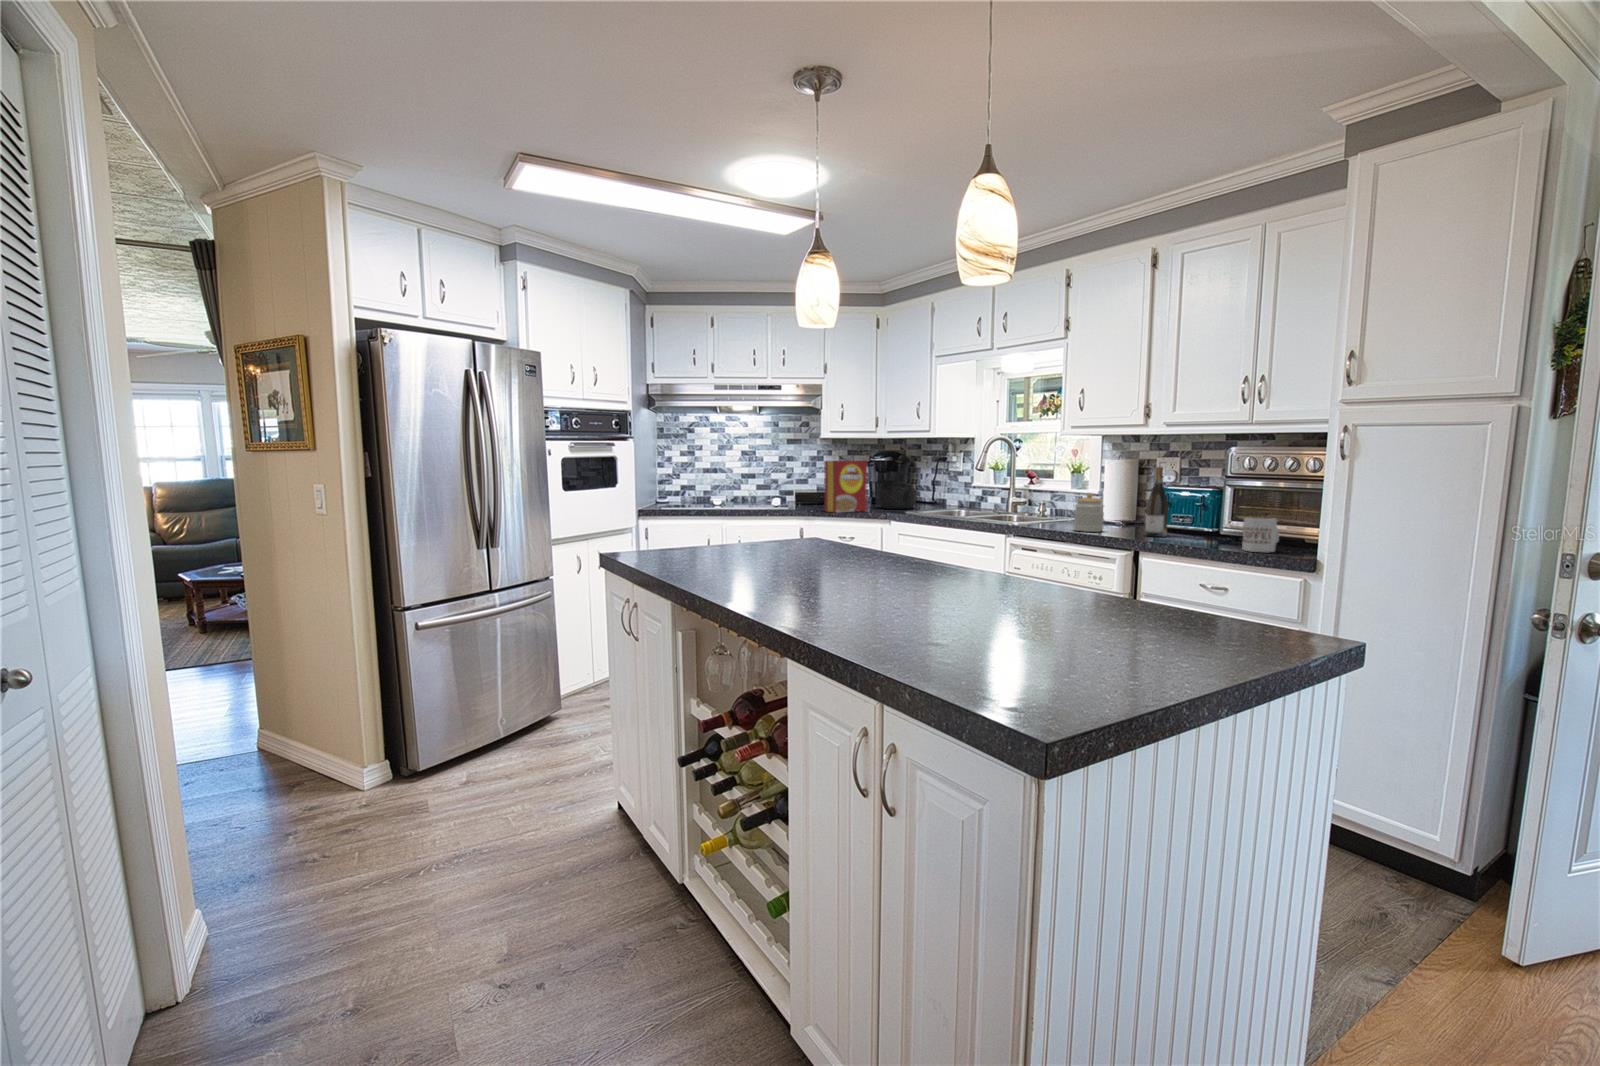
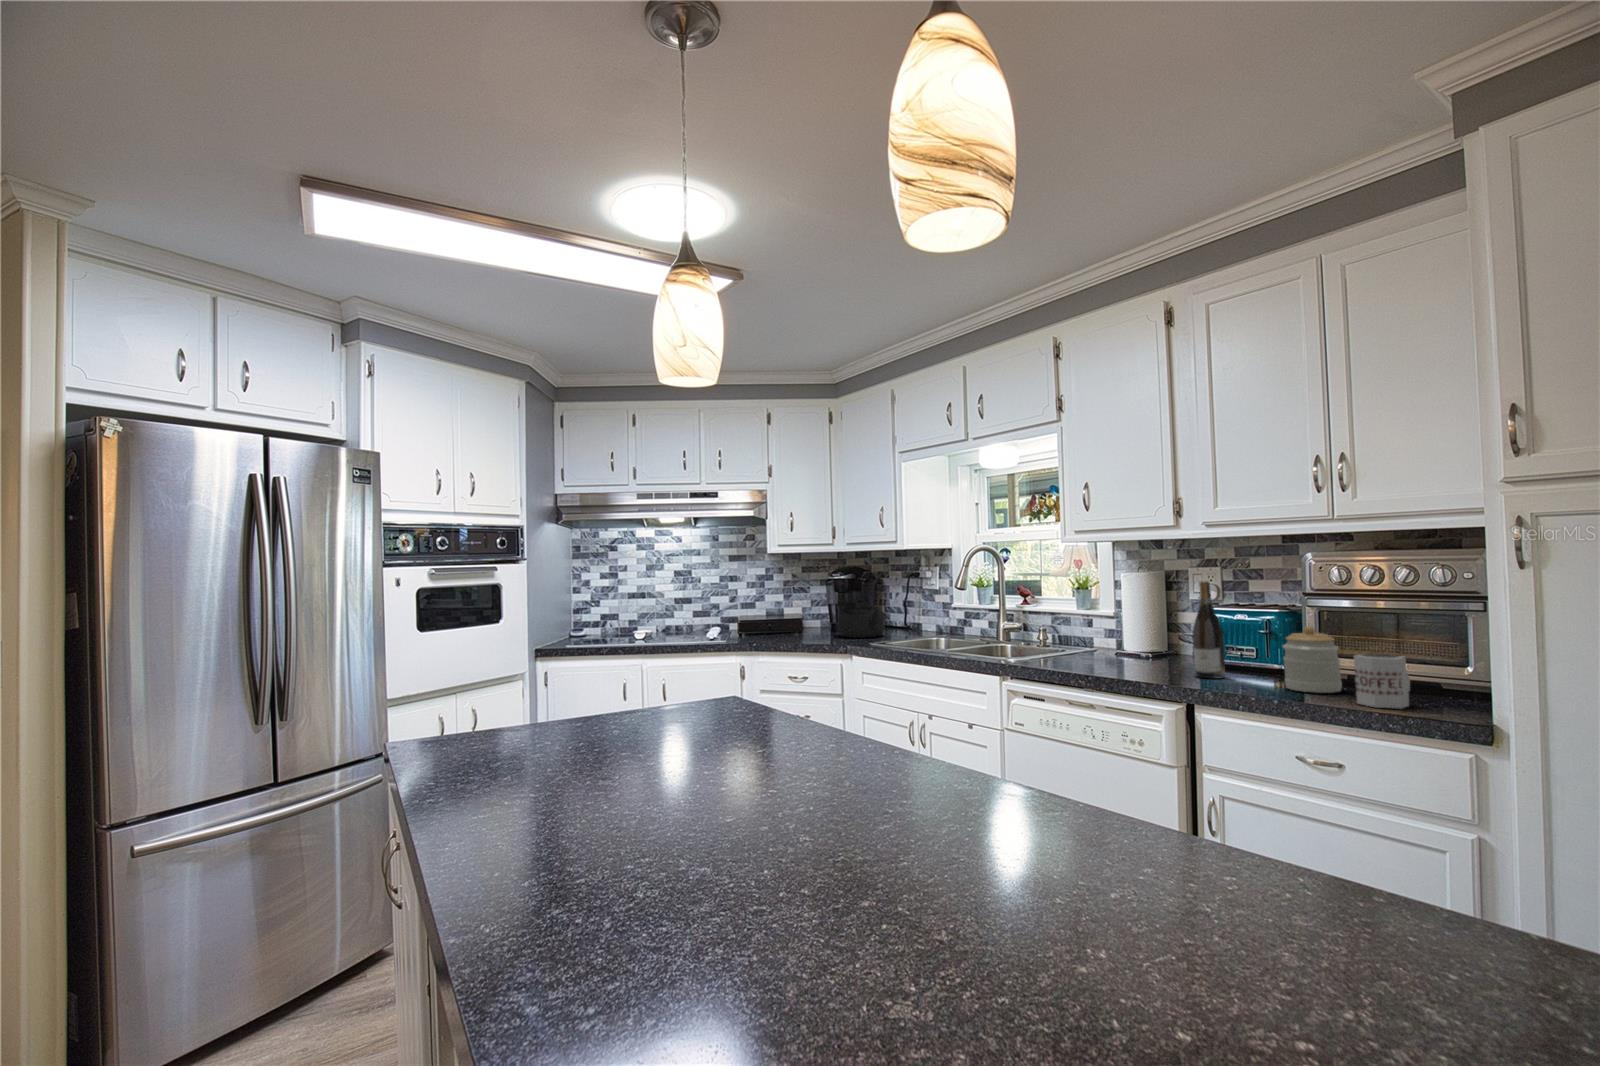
cereal box: present [824,461,867,513] -> none [769,580,824,646]
jar: present [1074,493,1104,532] -> present [1283,626,1342,693]

